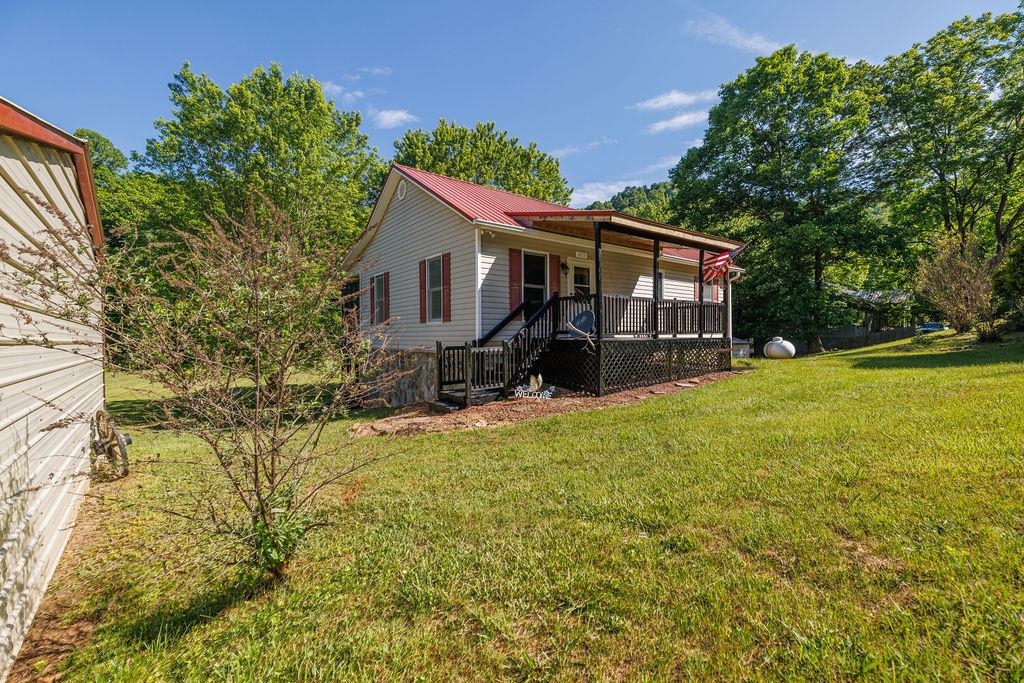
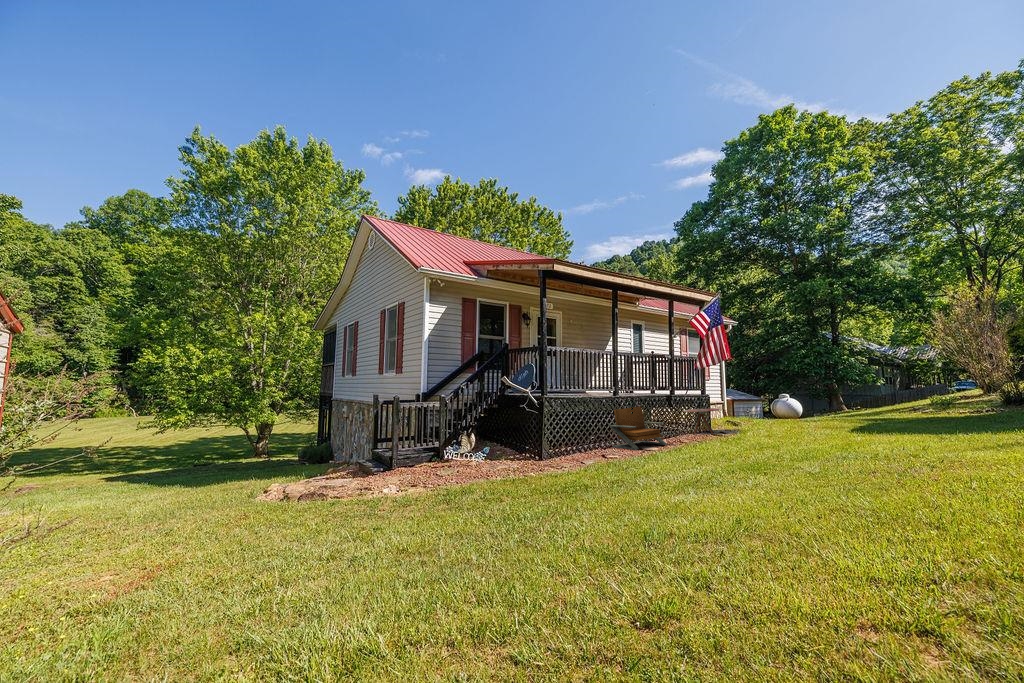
lounge chair: none [648,348,699,386] -> present [610,407,666,450]

